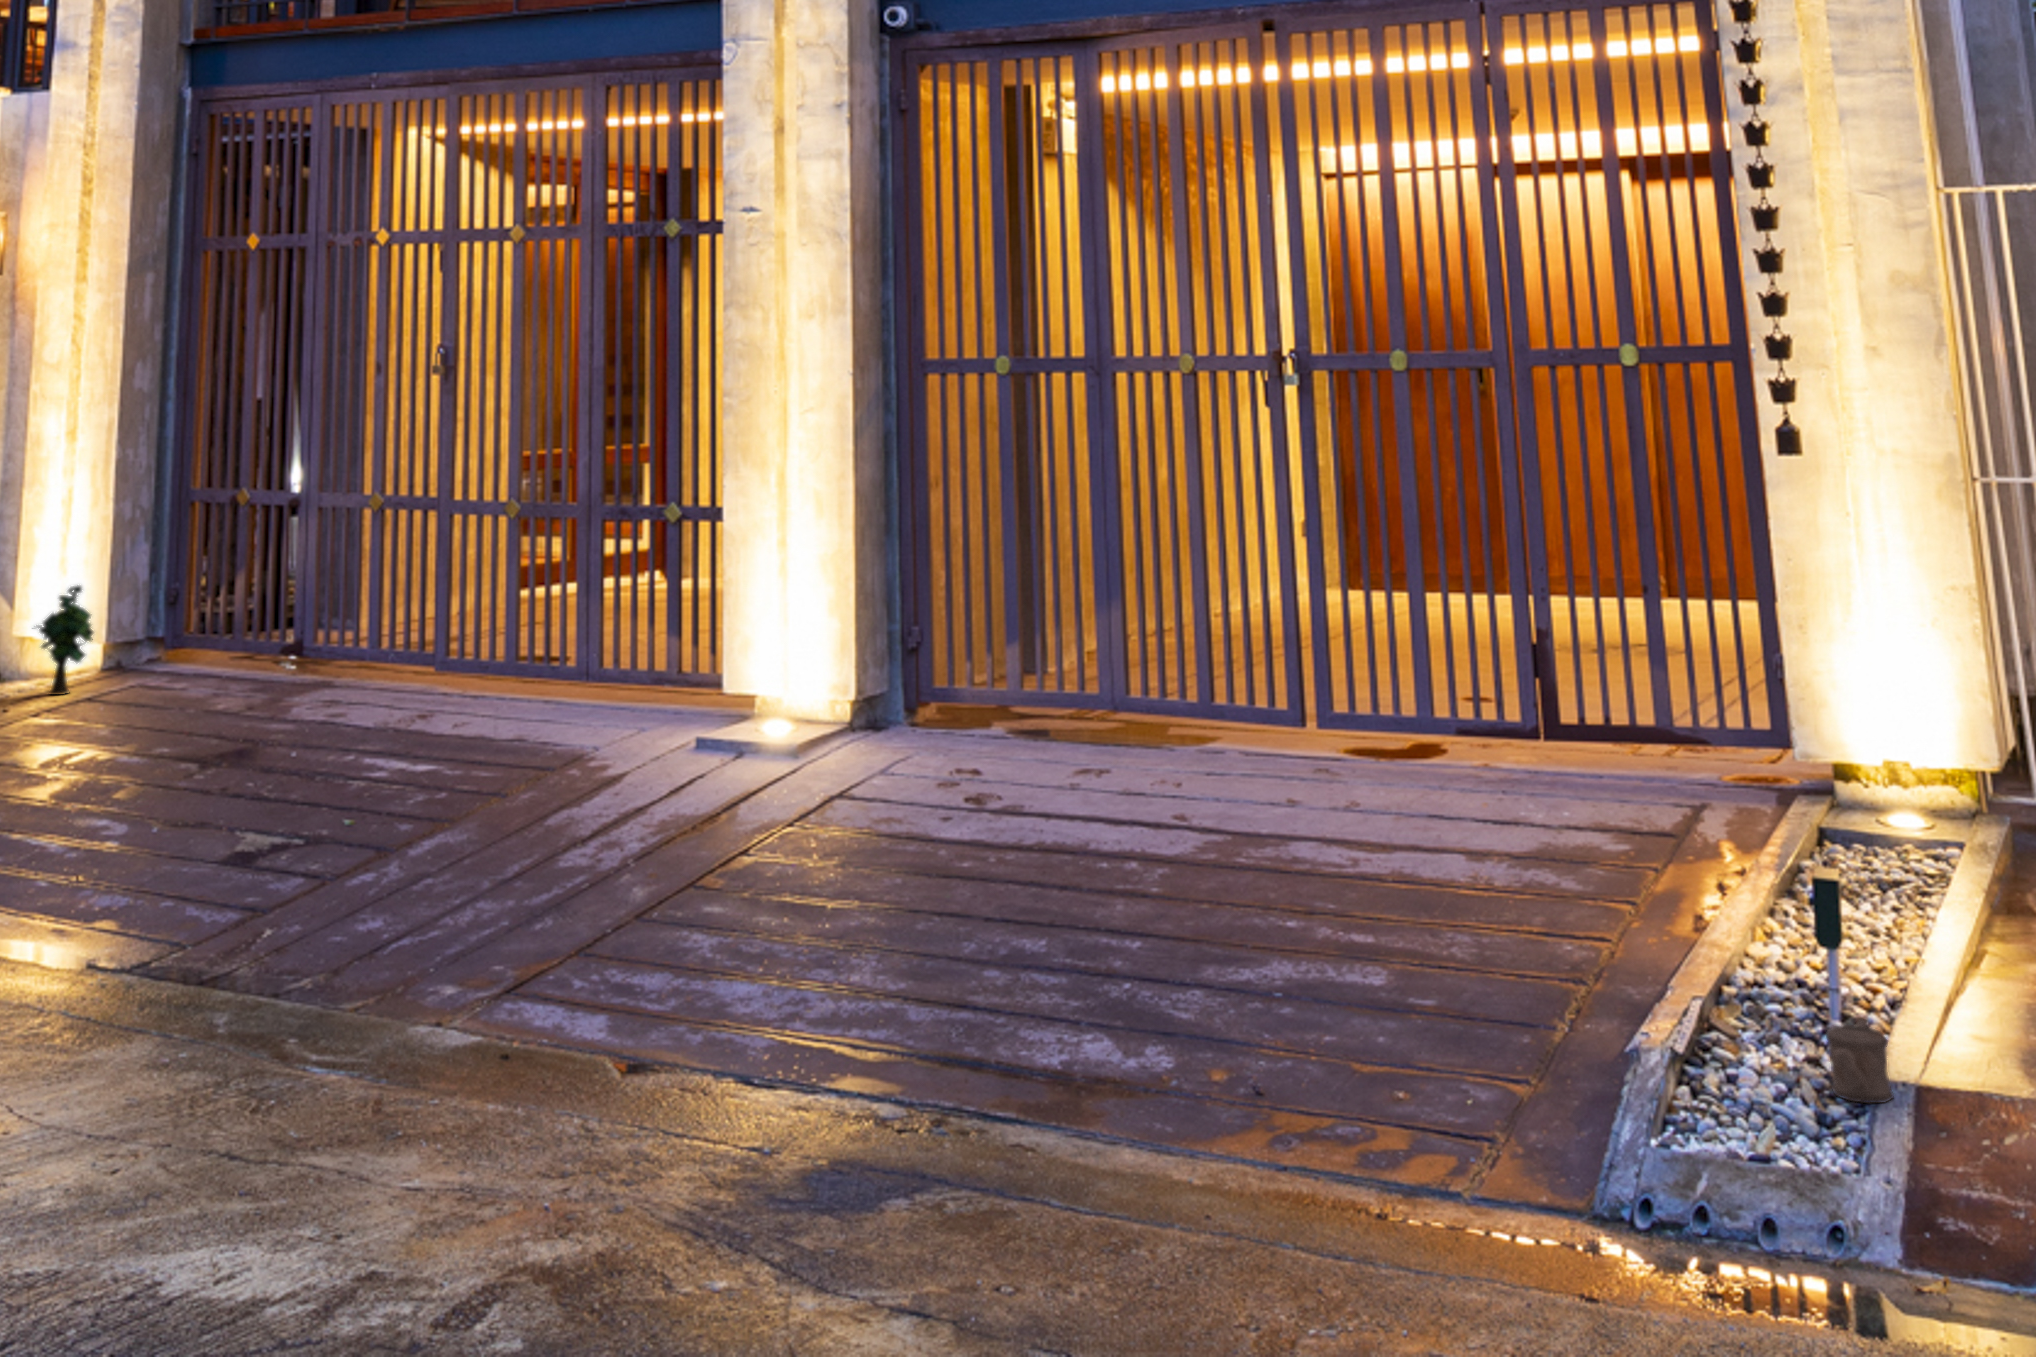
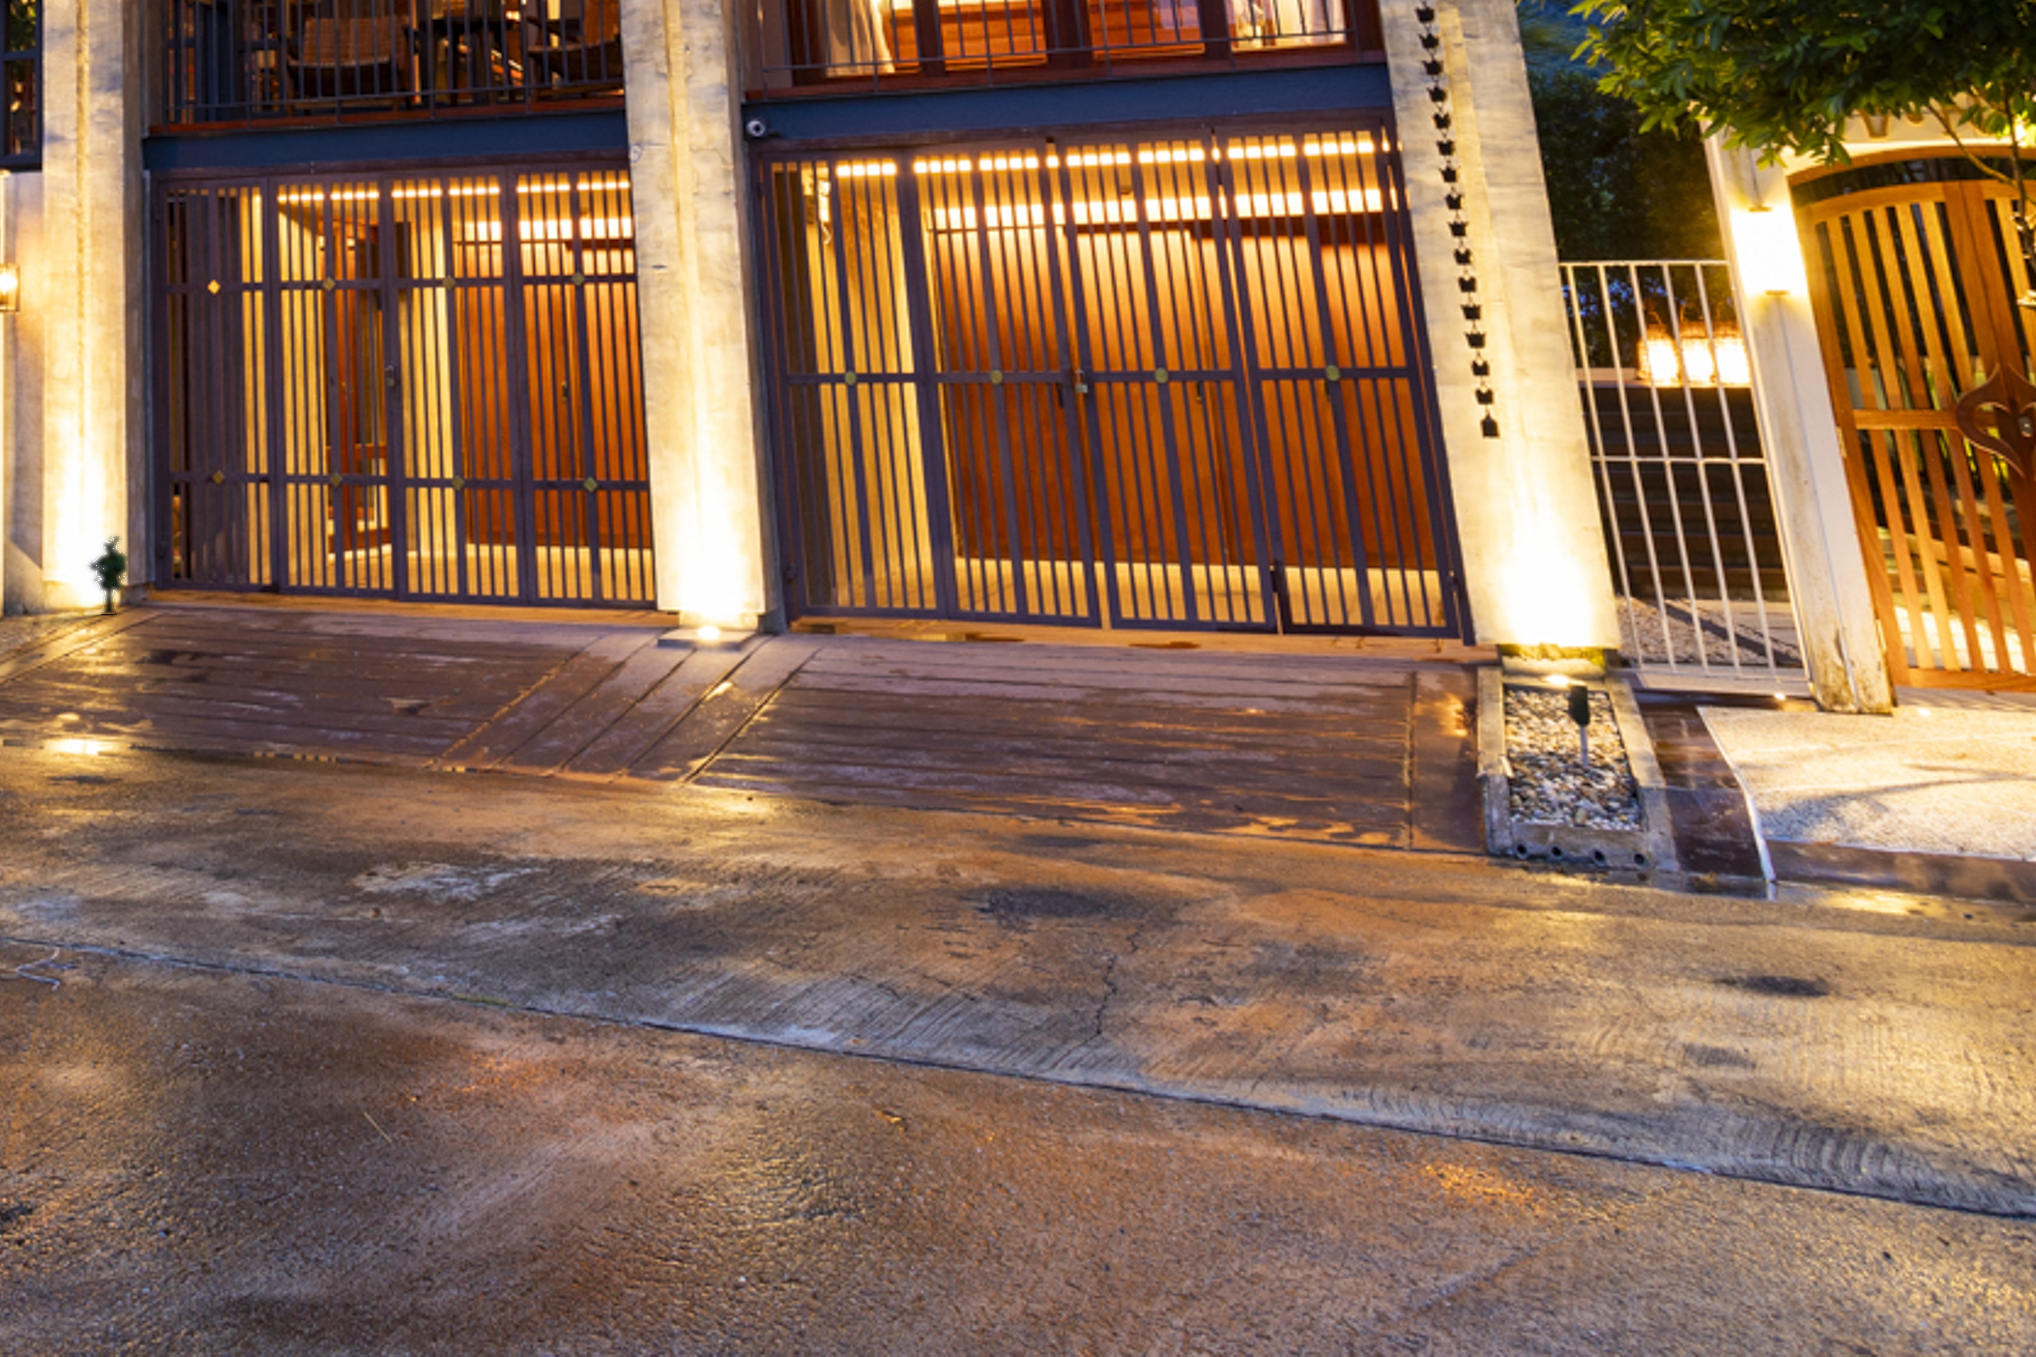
watering can: present [1826,1019,1894,1103] -> none [1603,764,1647,807]

